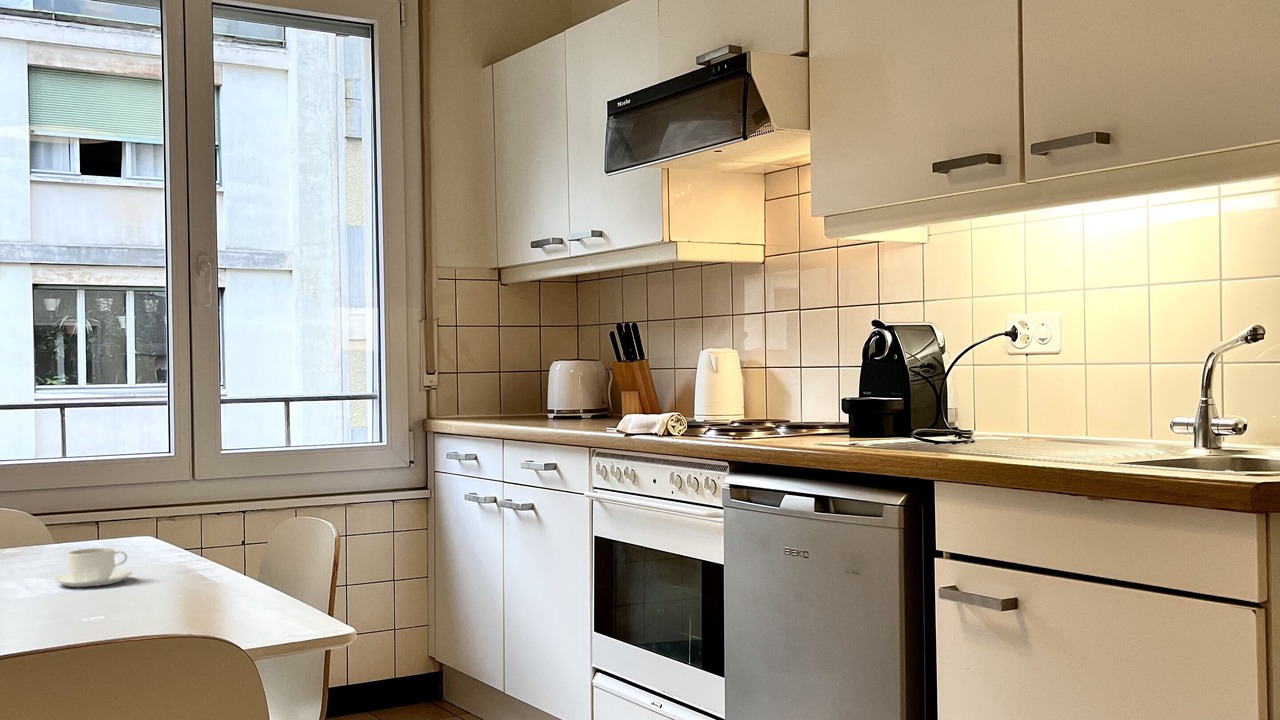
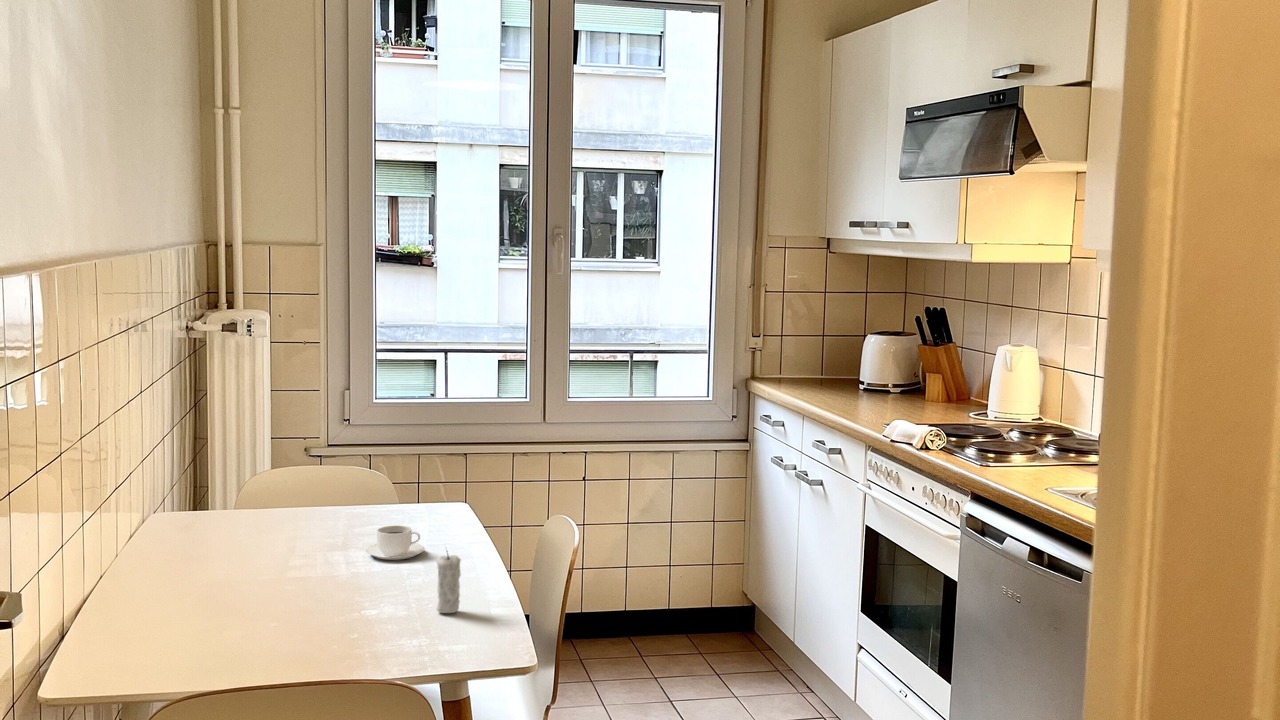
candle: none [193,528,225,613] -> present [437,551,461,613]

